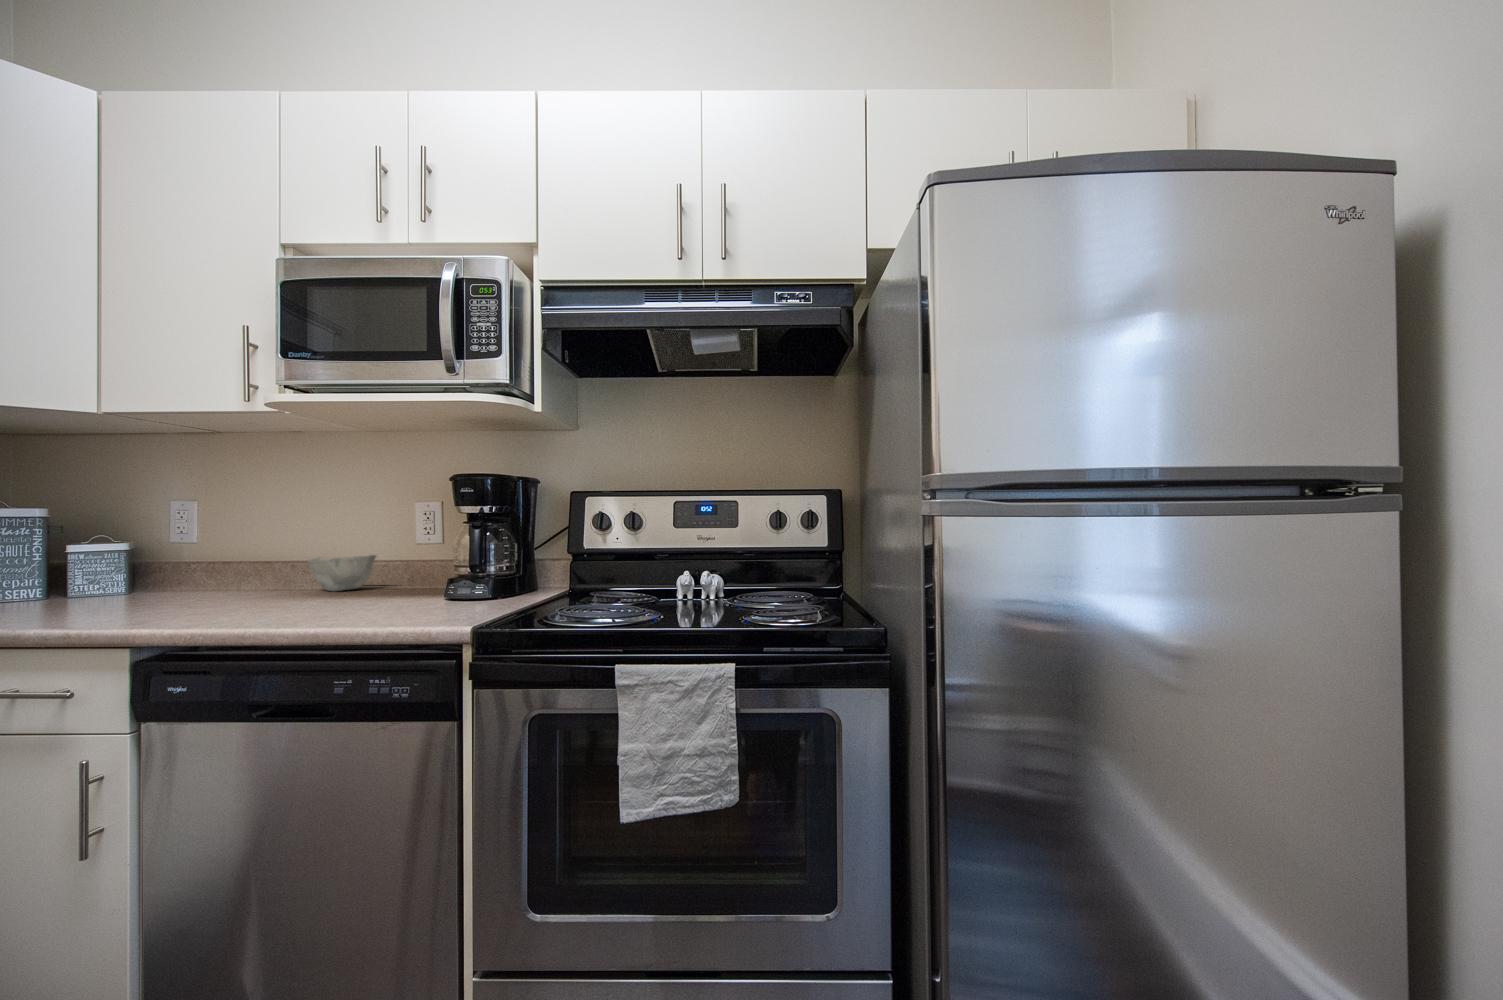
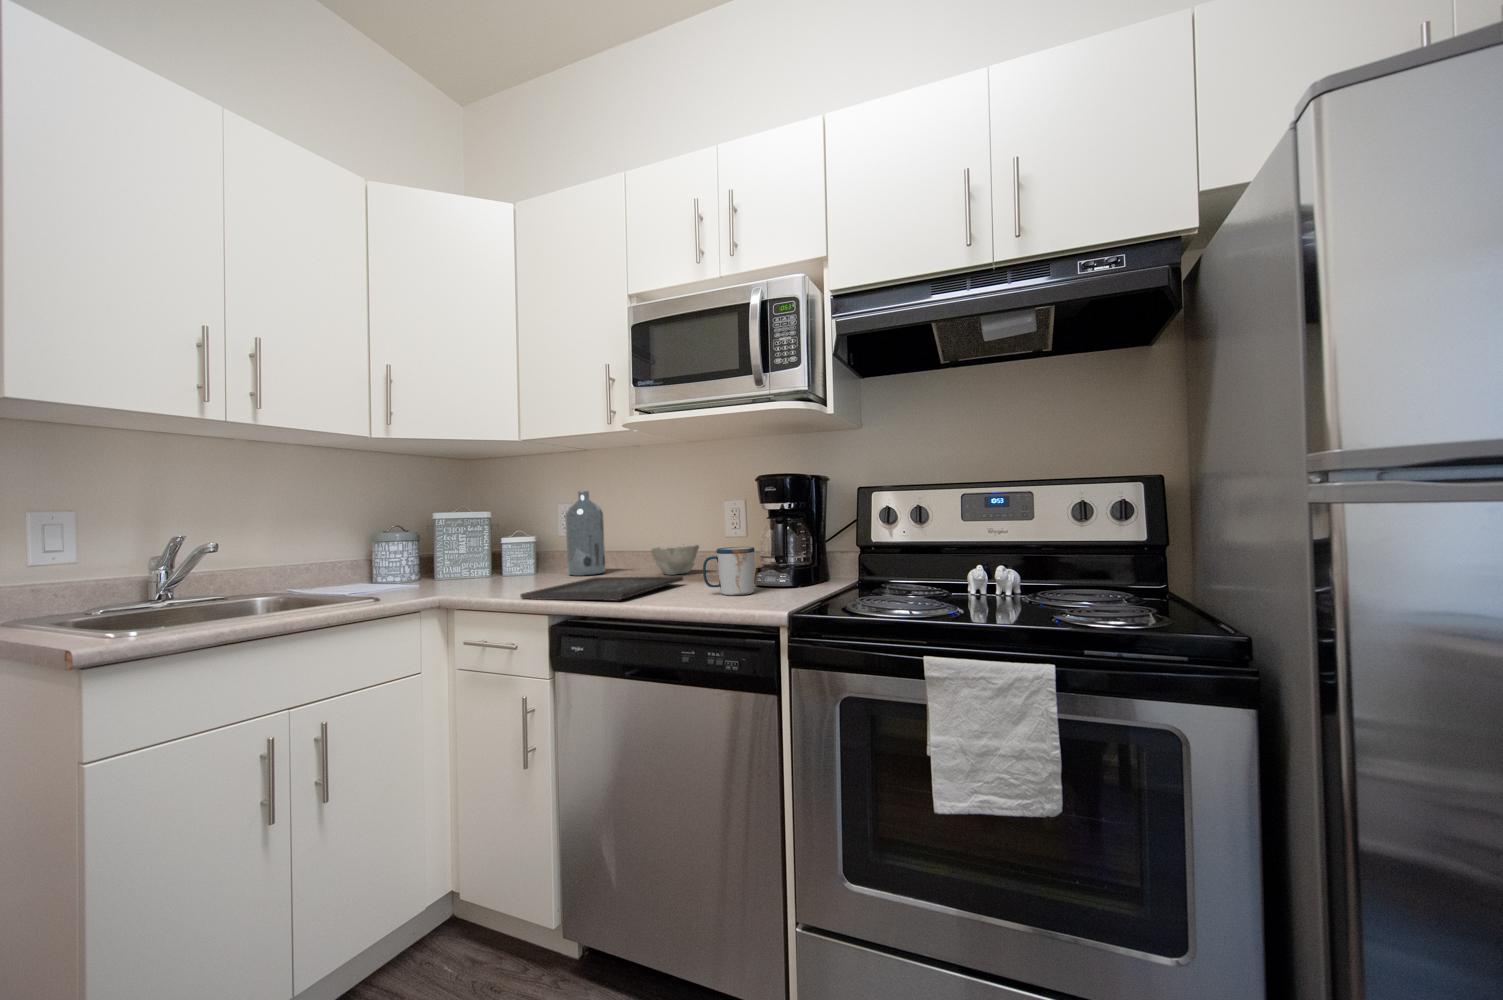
bottle: none [175,485,238,596] -> present [565,491,605,576]
mug: none [374,556,443,612] -> present [703,547,755,595]
tray: none [88,592,350,628] -> present [520,576,683,601]

